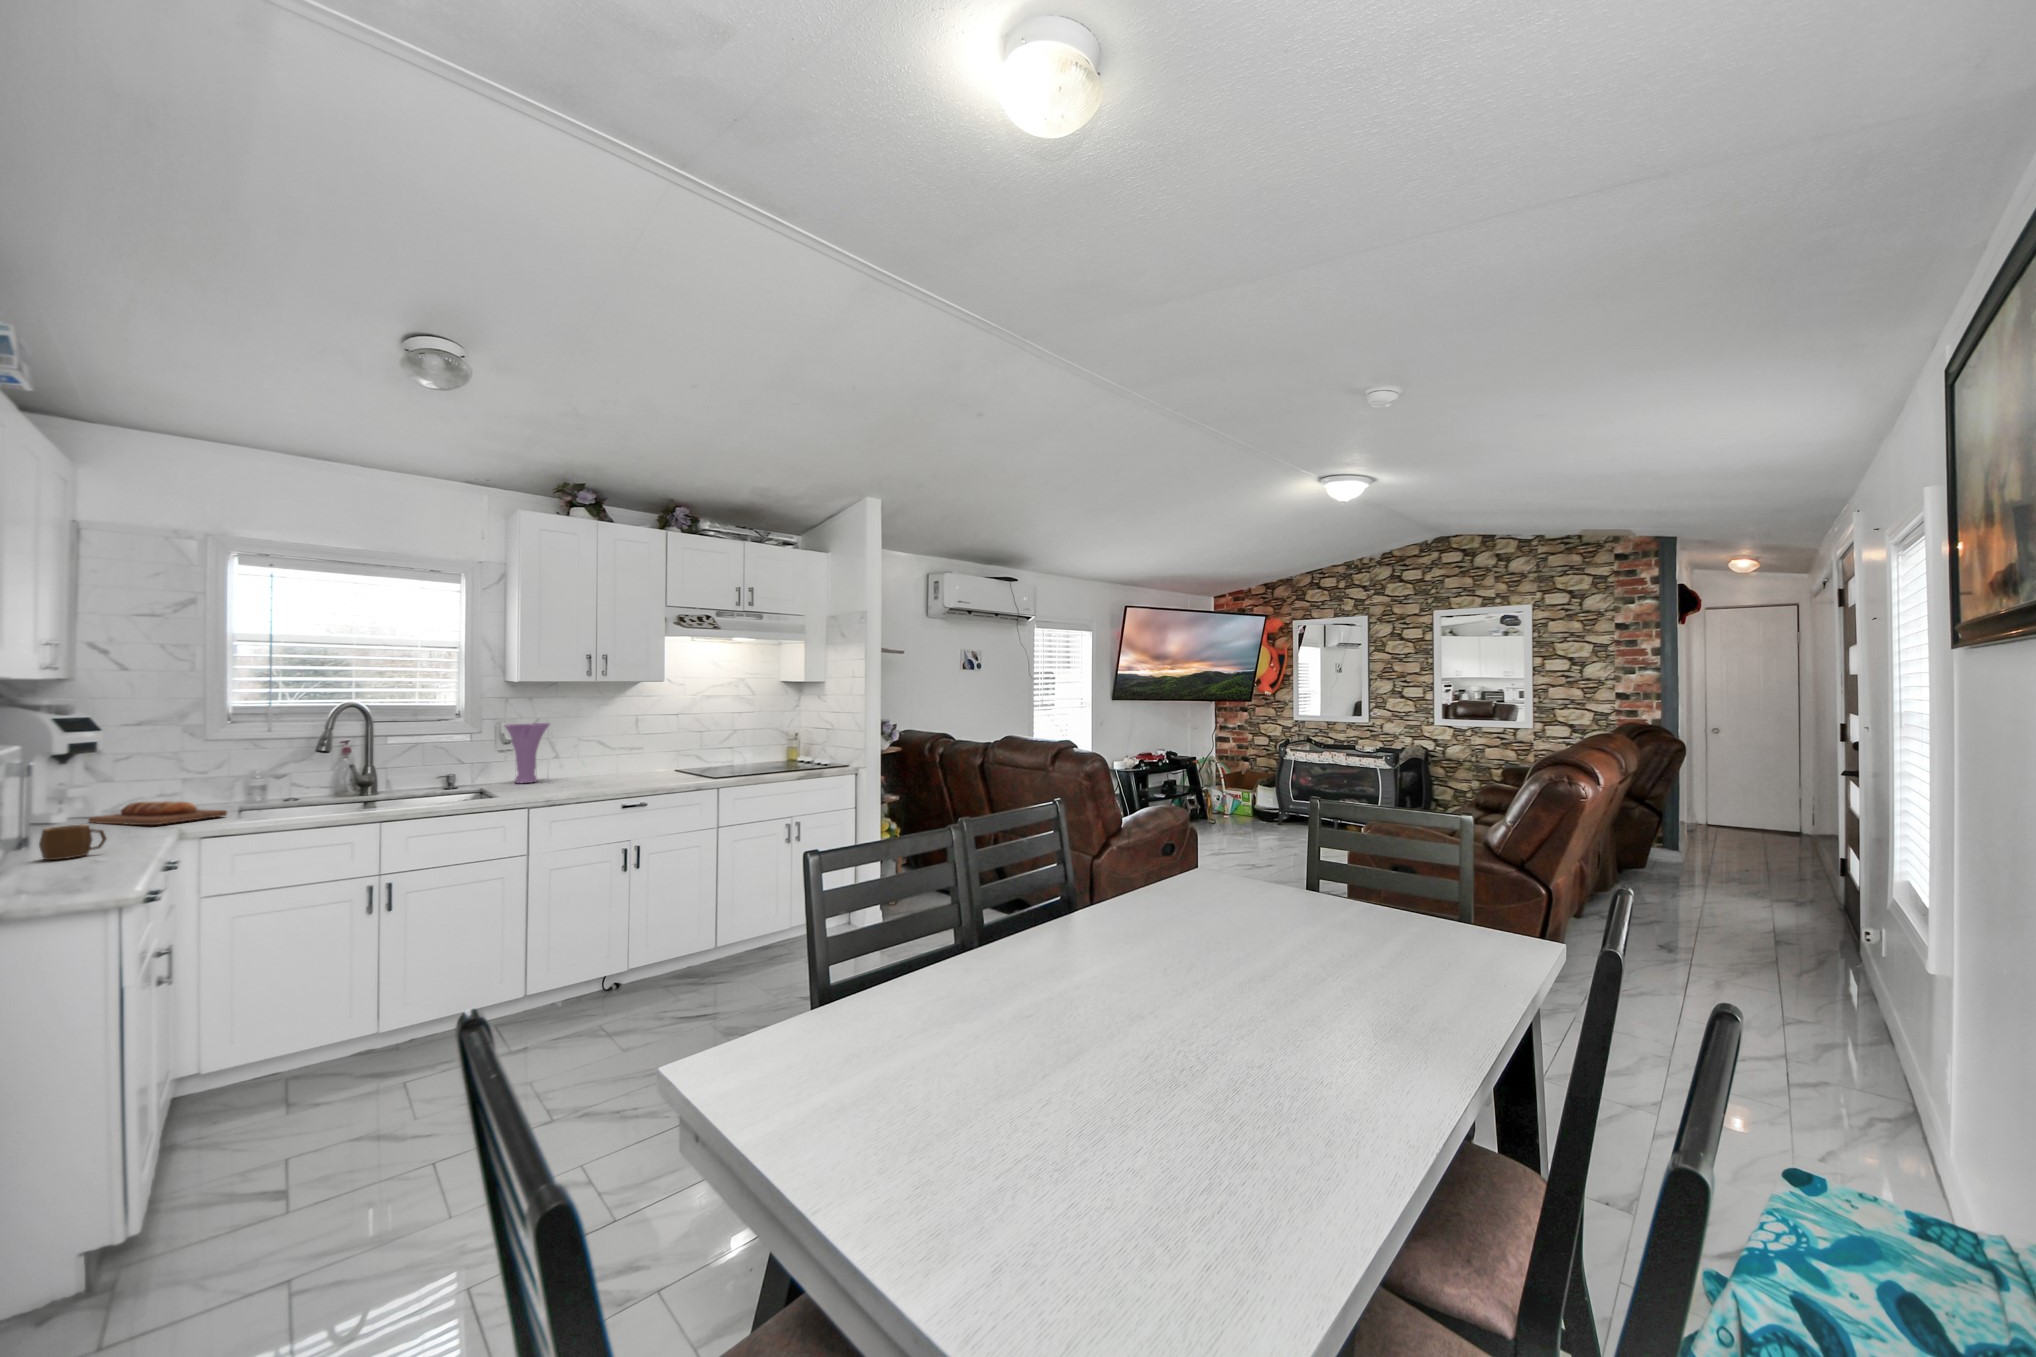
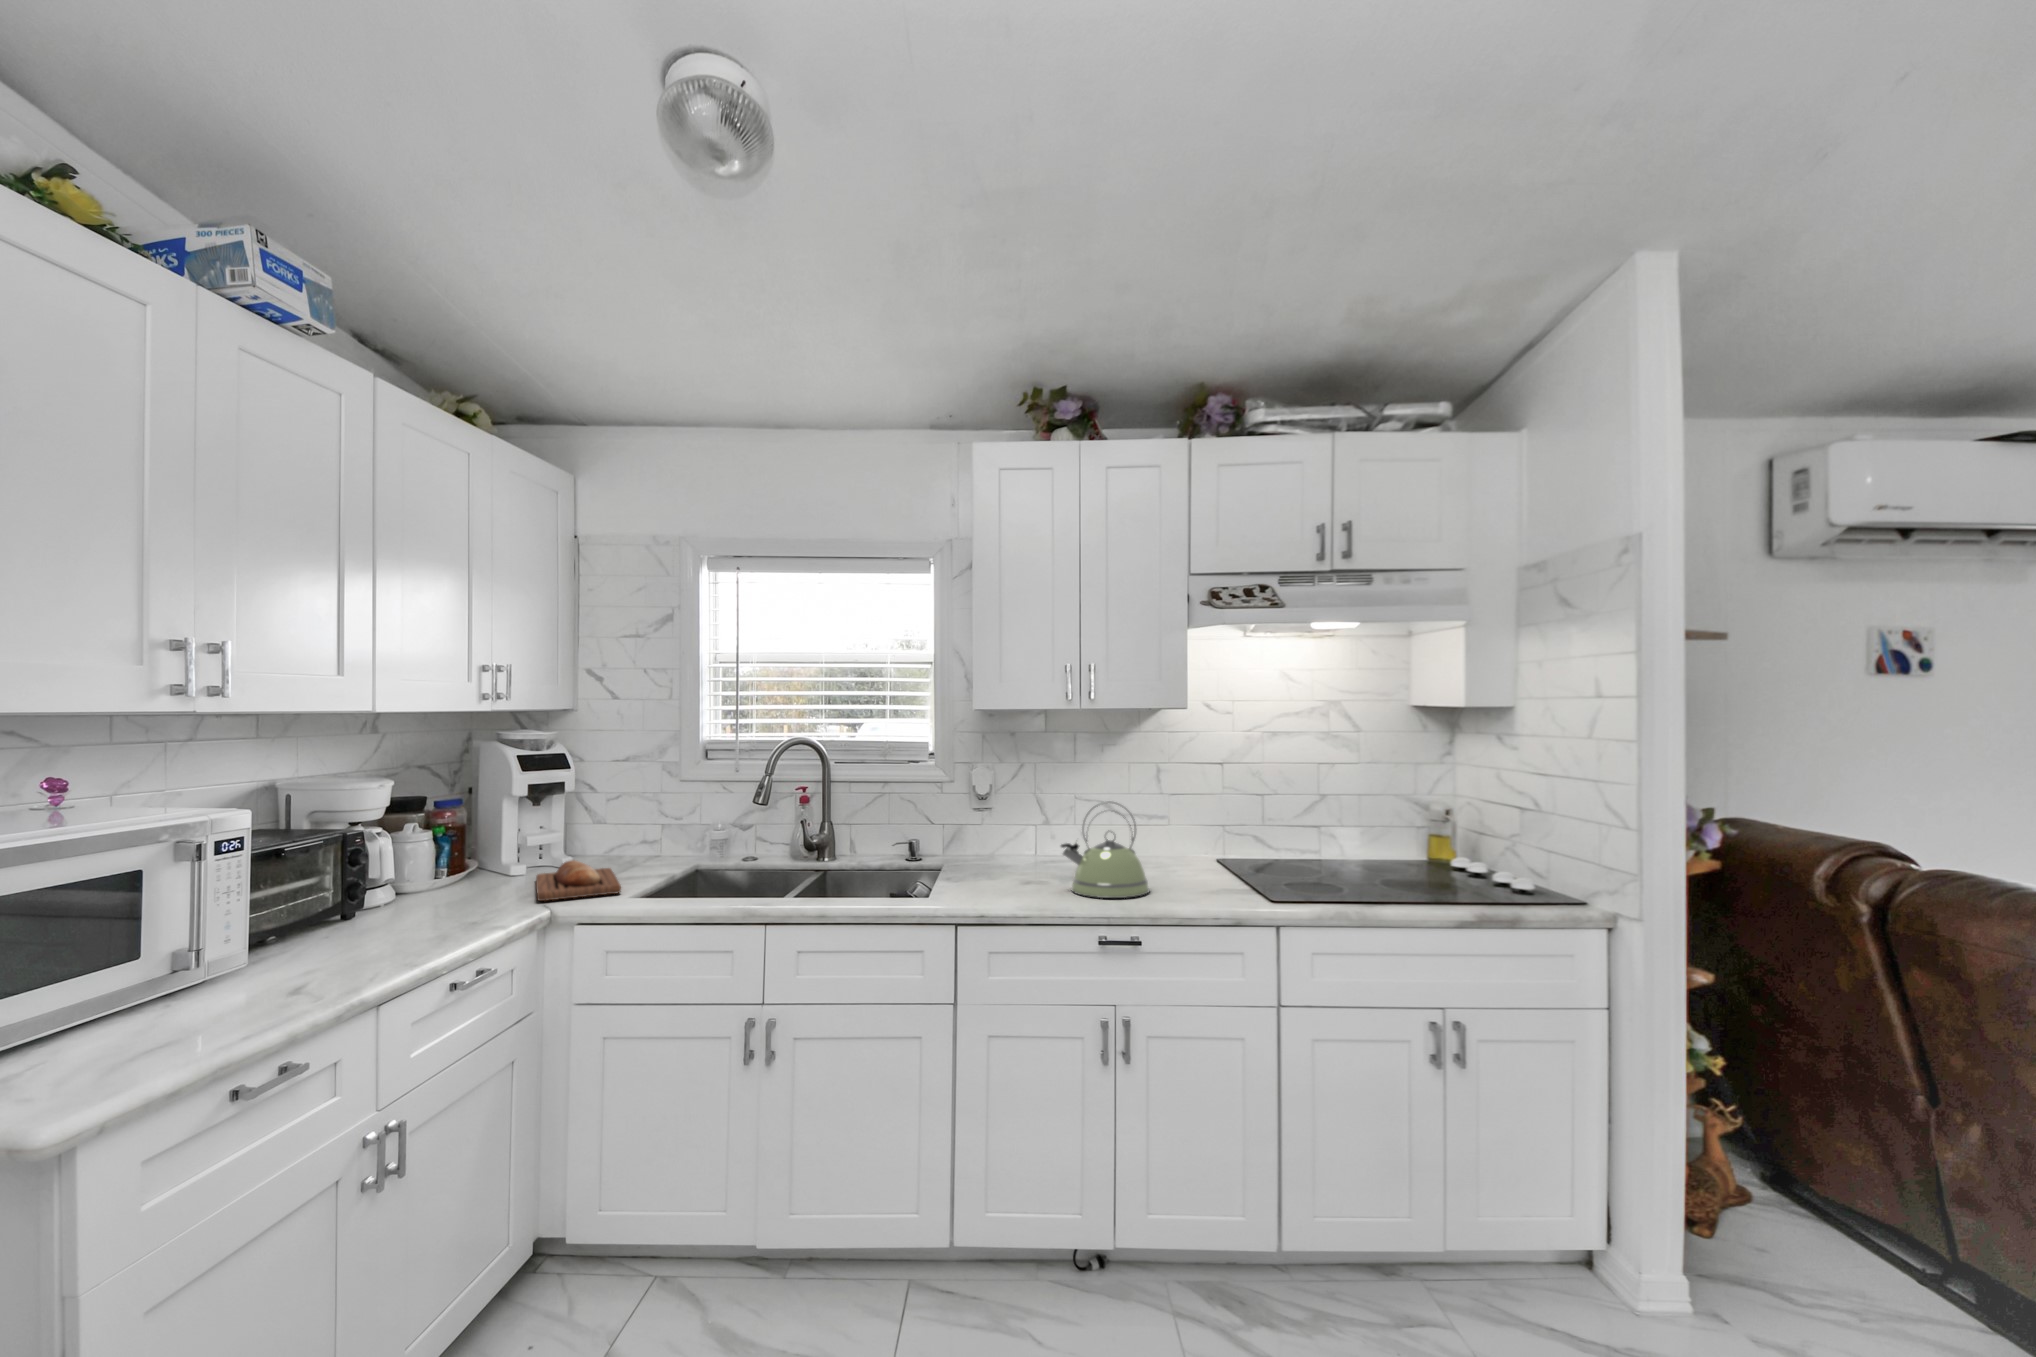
vase: present [505,723,549,783] -> none [961,774,1026,871]
kettle: none [589,733,645,785] -> present [1061,801,1149,898]
mug: present [39,825,106,860] -> none [294,917,364,971]

